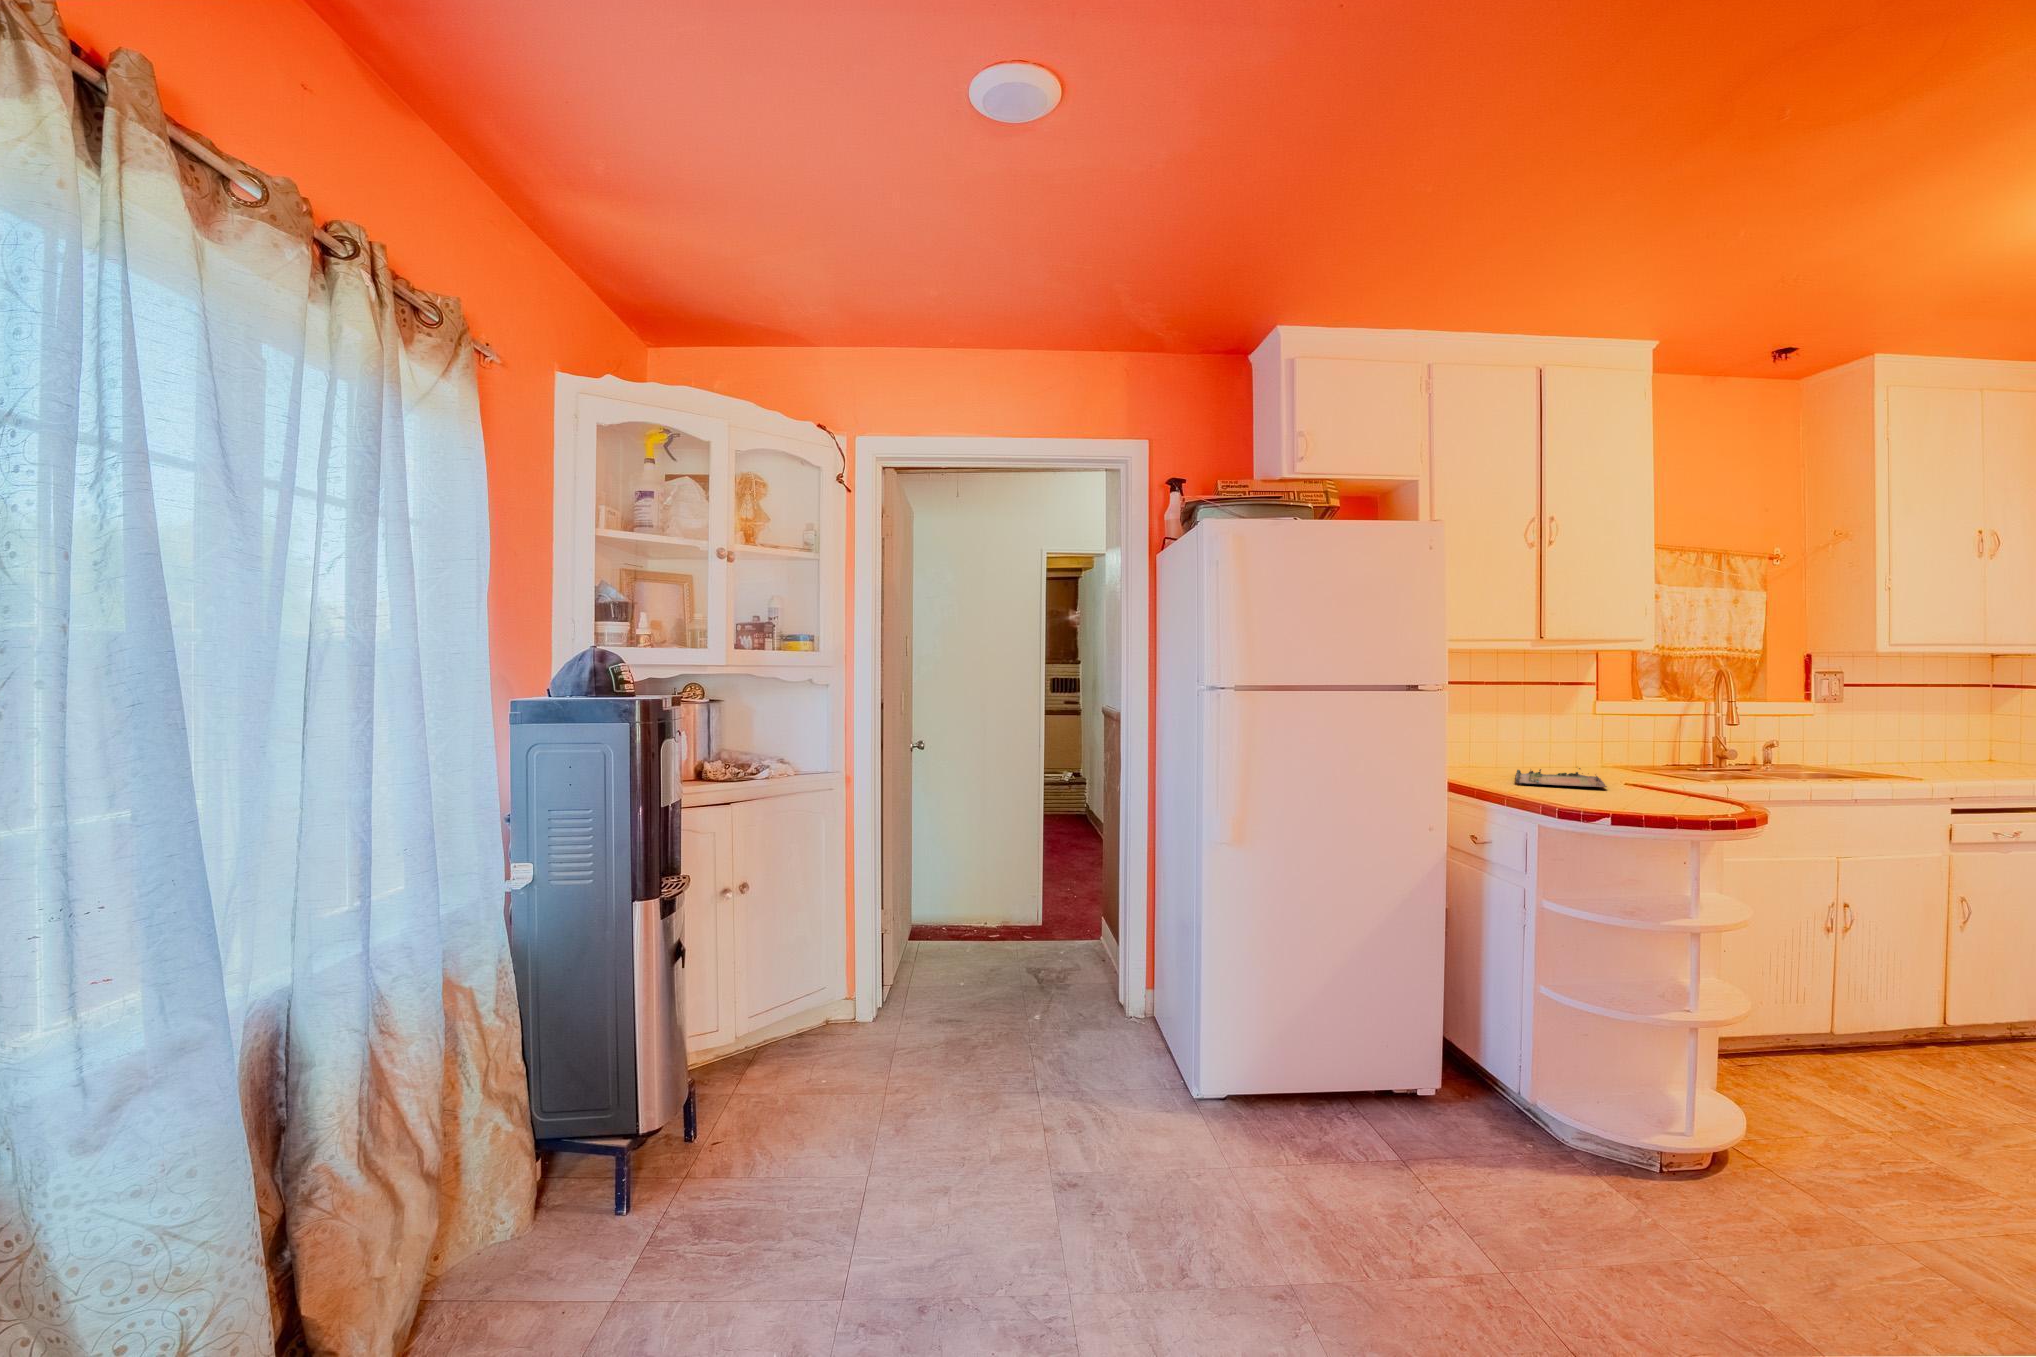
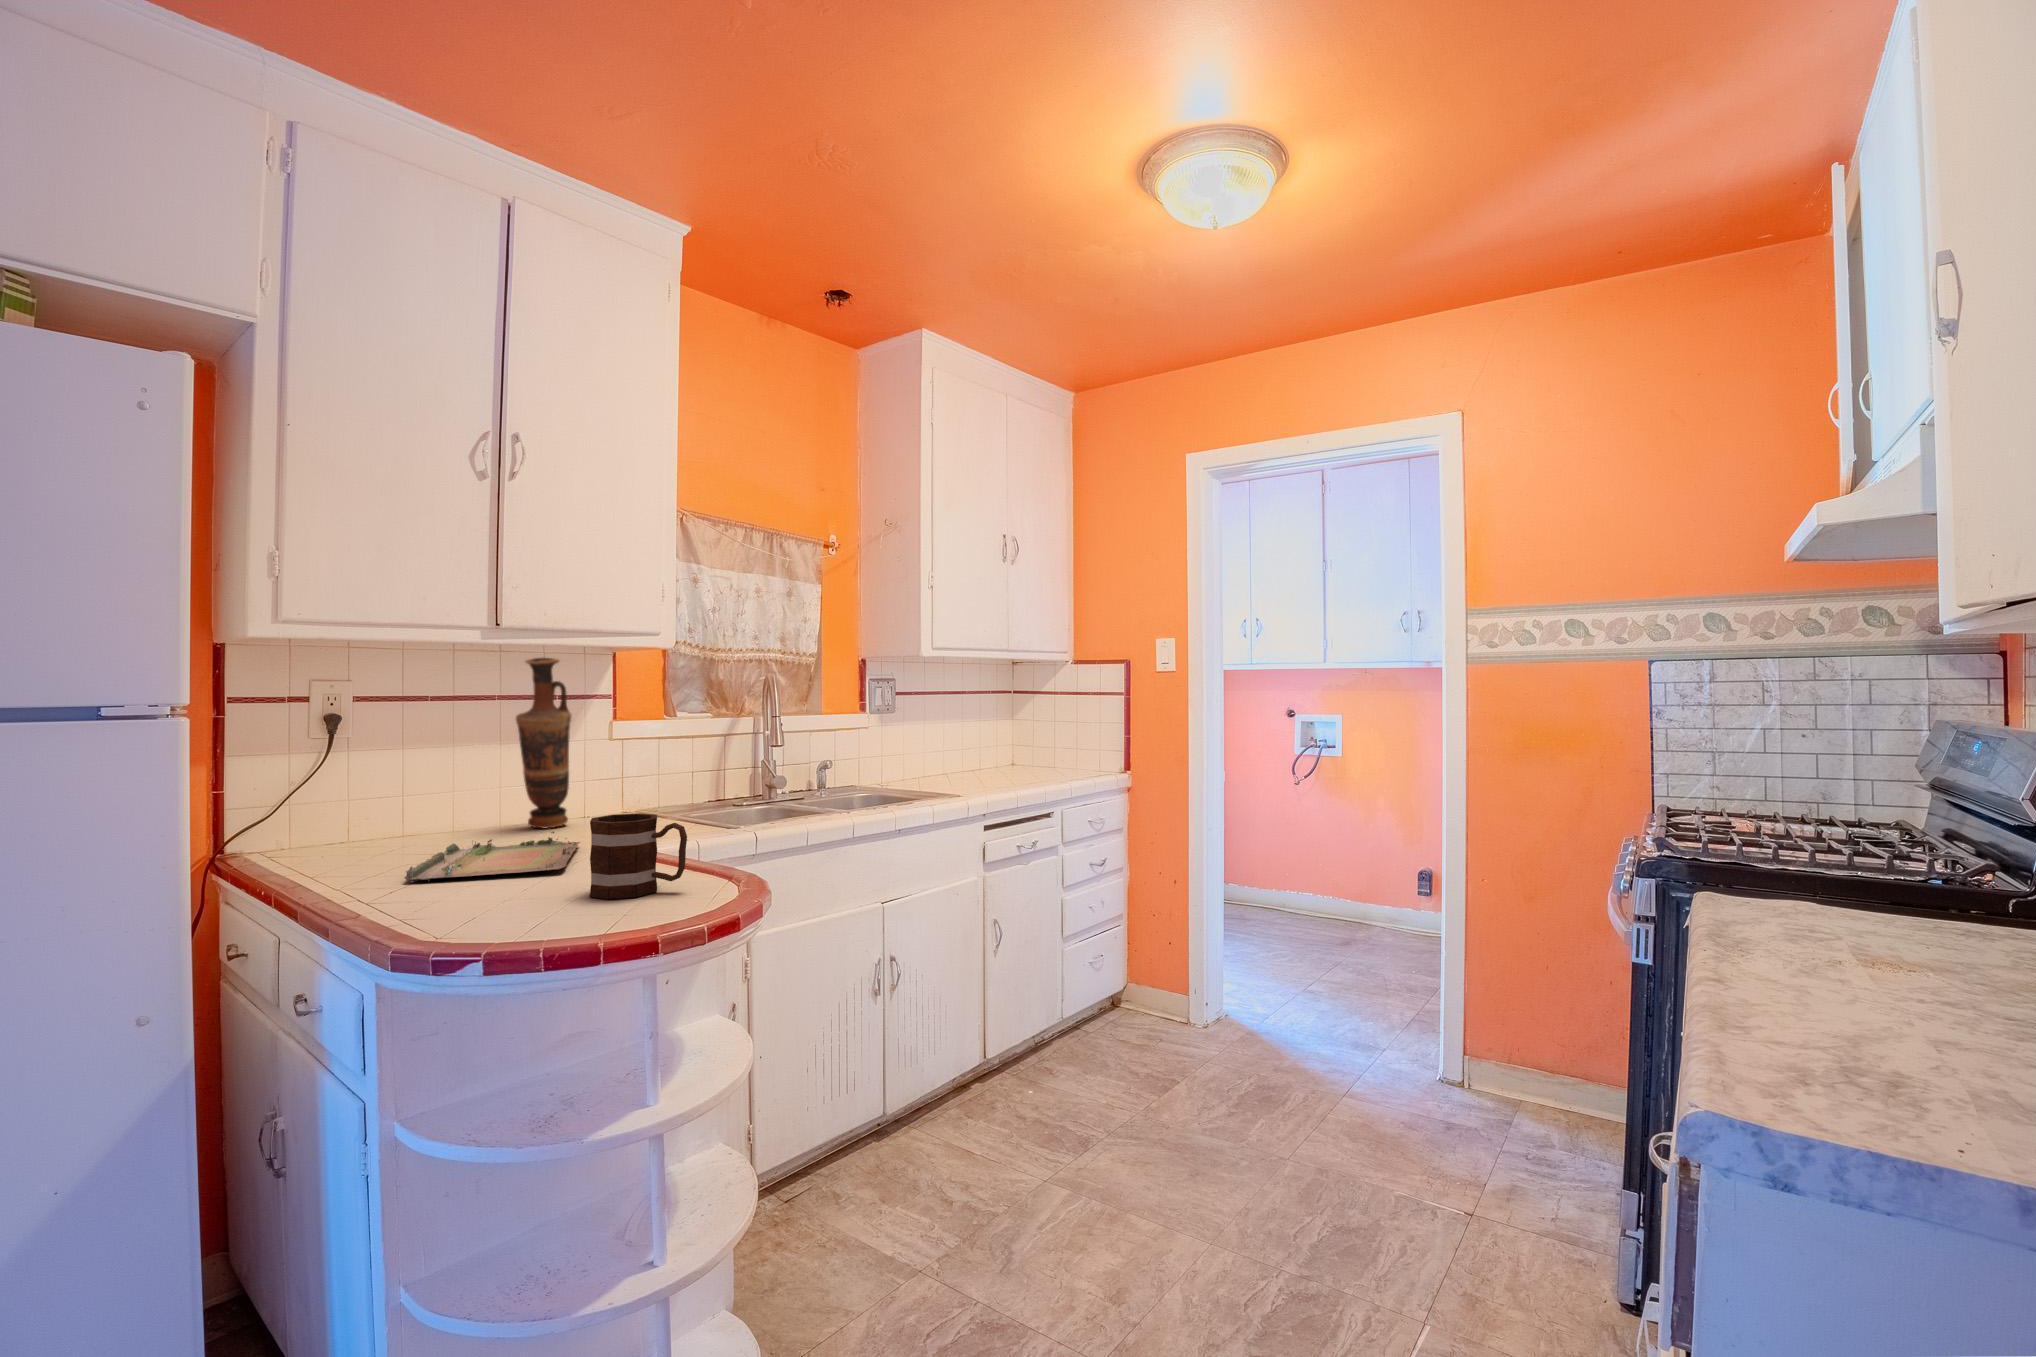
vase: none [1539,657,1576,769] -> present [516,658,571,828]
mug: none [1639,756,1707,804] -> present [590,813,687,899]

